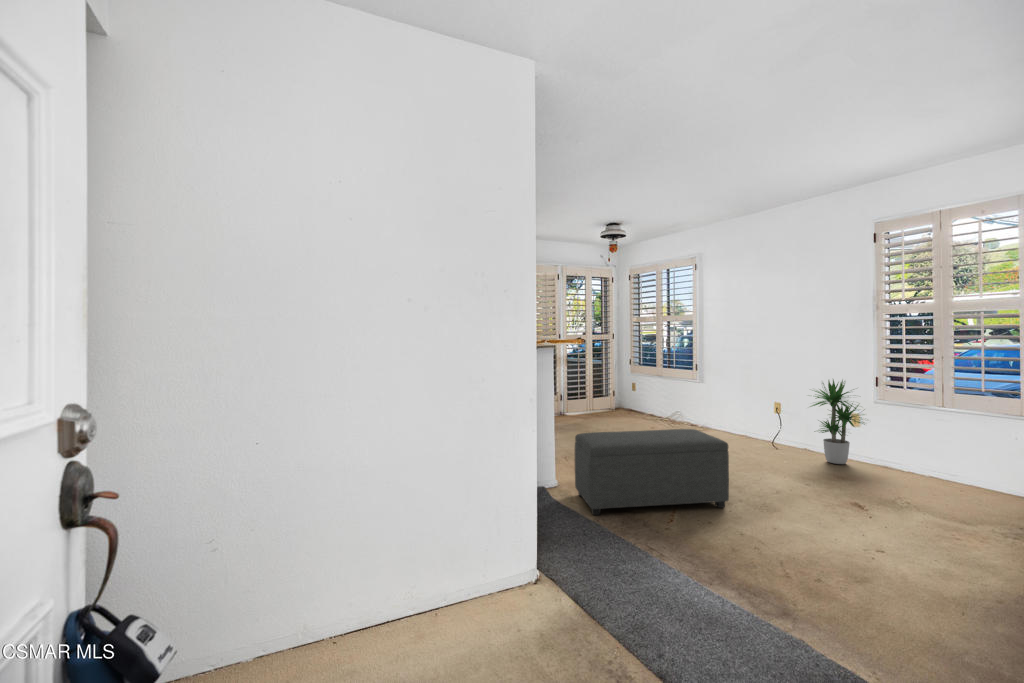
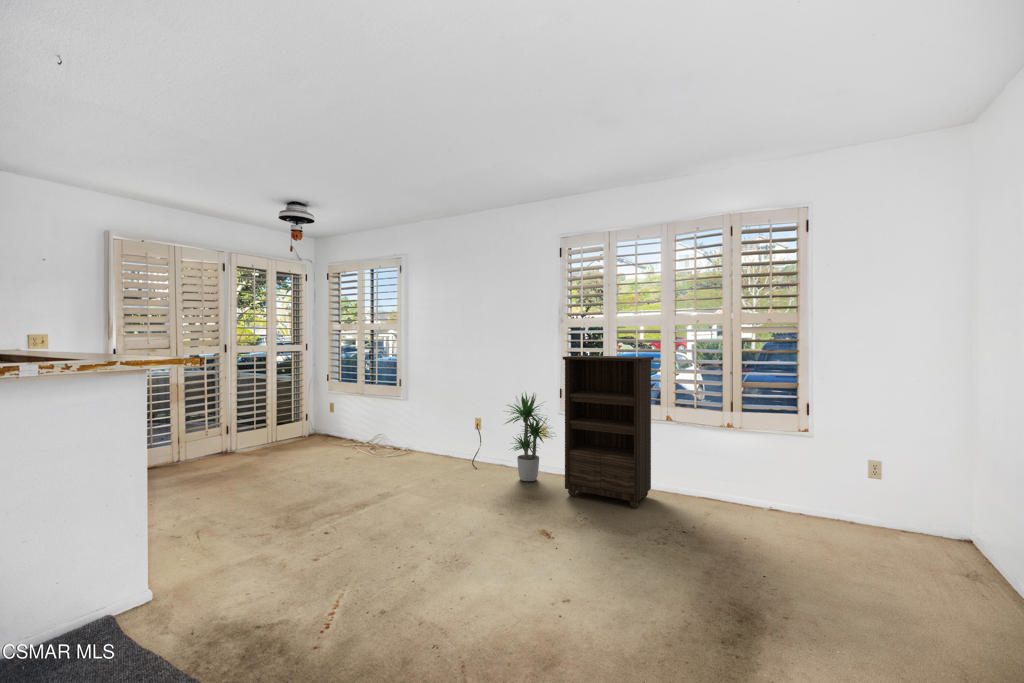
bookshelf: none [879,343,1006,502] -> present [563,355,654,508]
ottoman: present [575,429,729,515] -> none [169,472,407,653]

